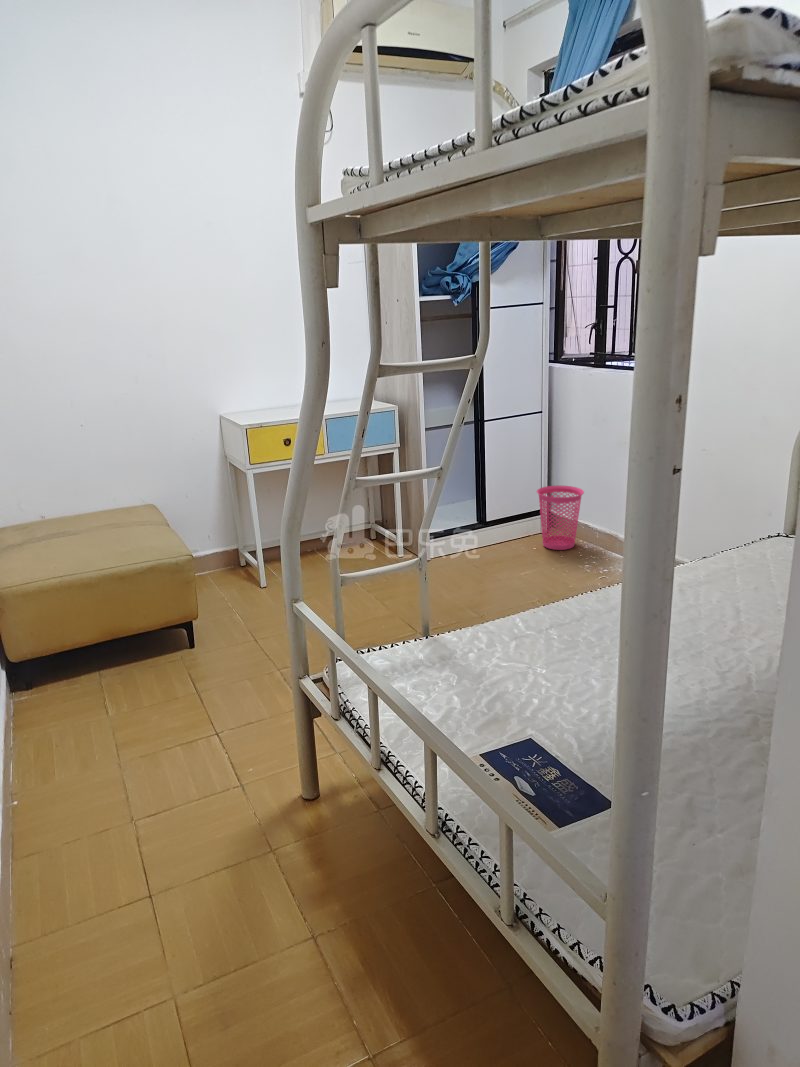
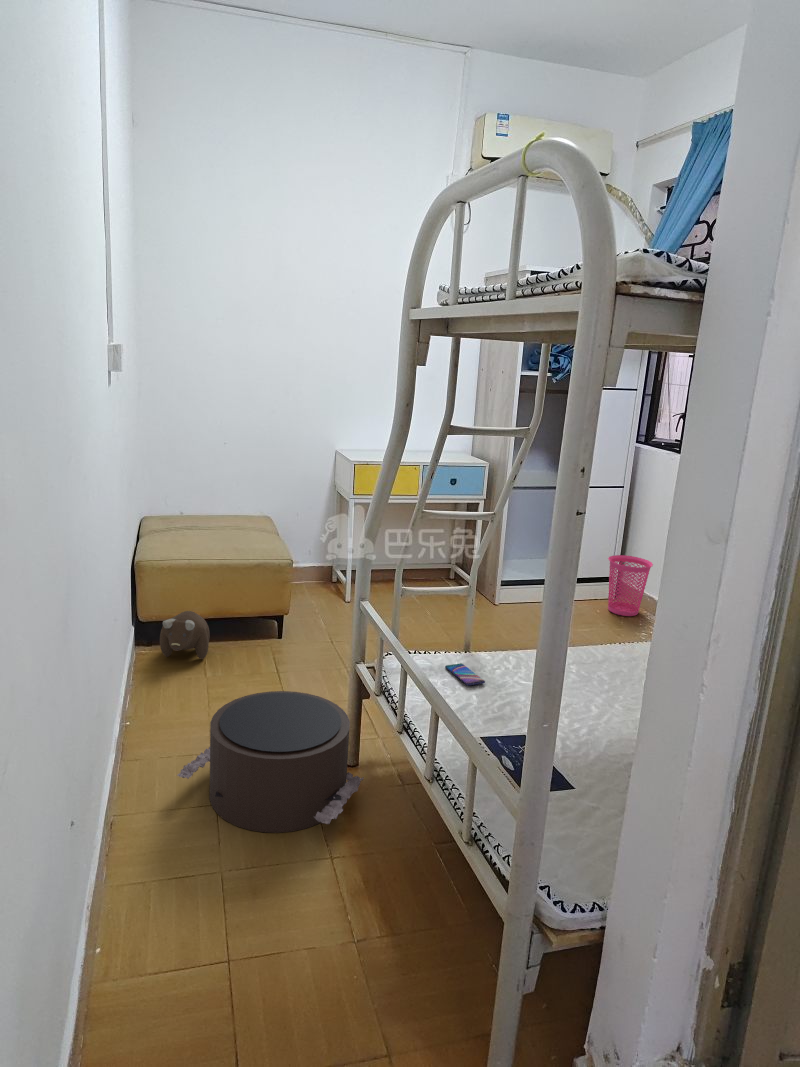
plush toy: none [45,637,109,697] -> present [160,611,210,659]
smartphone: none [404,651,456,679] -> present [445,663,485,686]
pouf: none [94,726,334,924] -> present [177,691,364,833]

